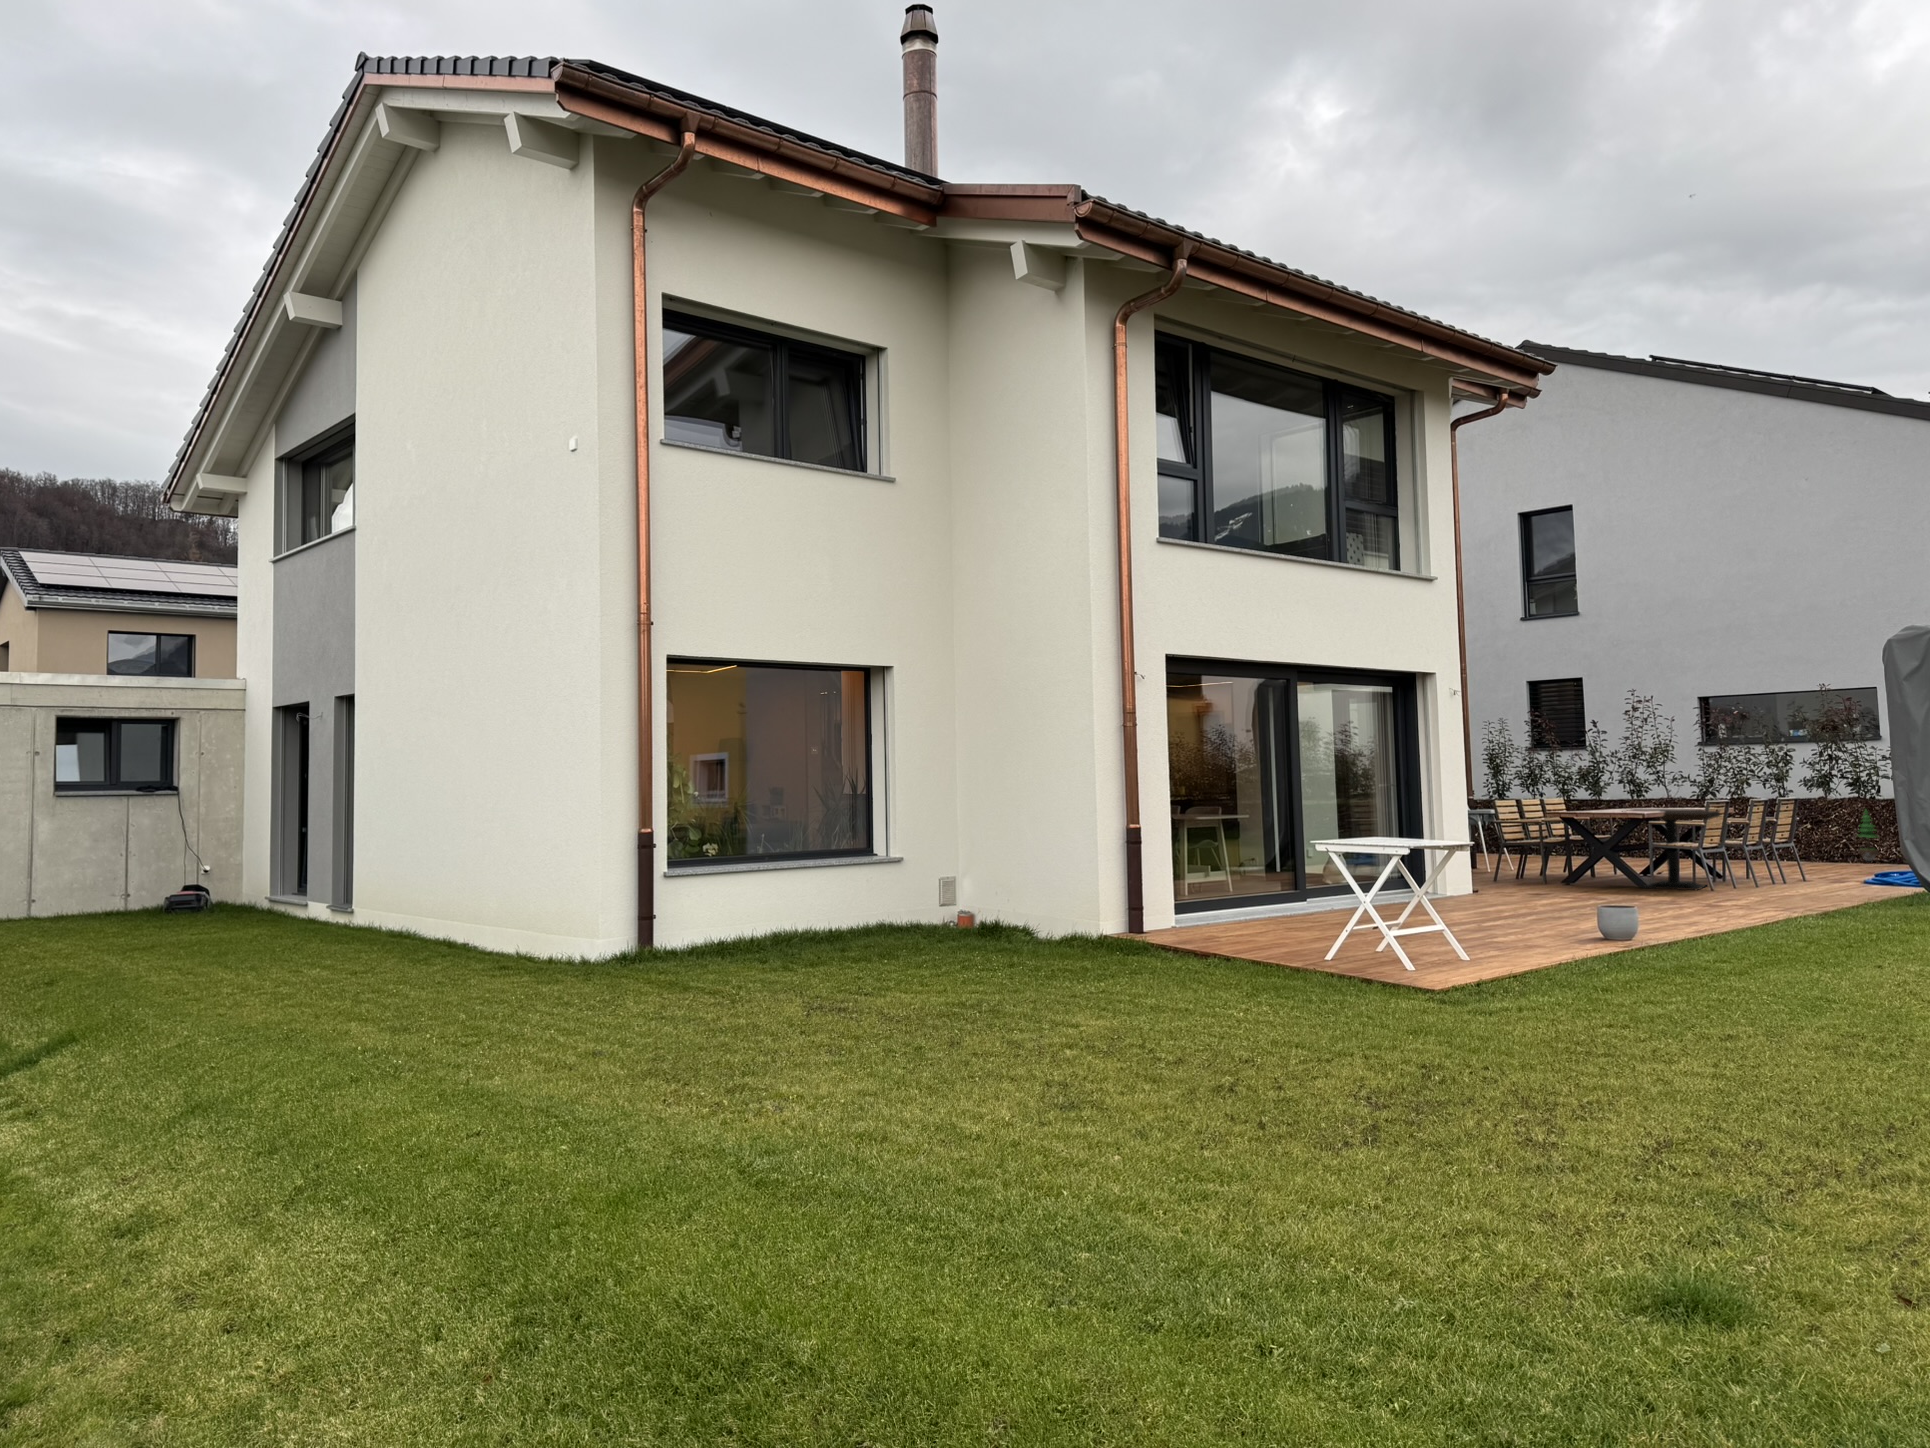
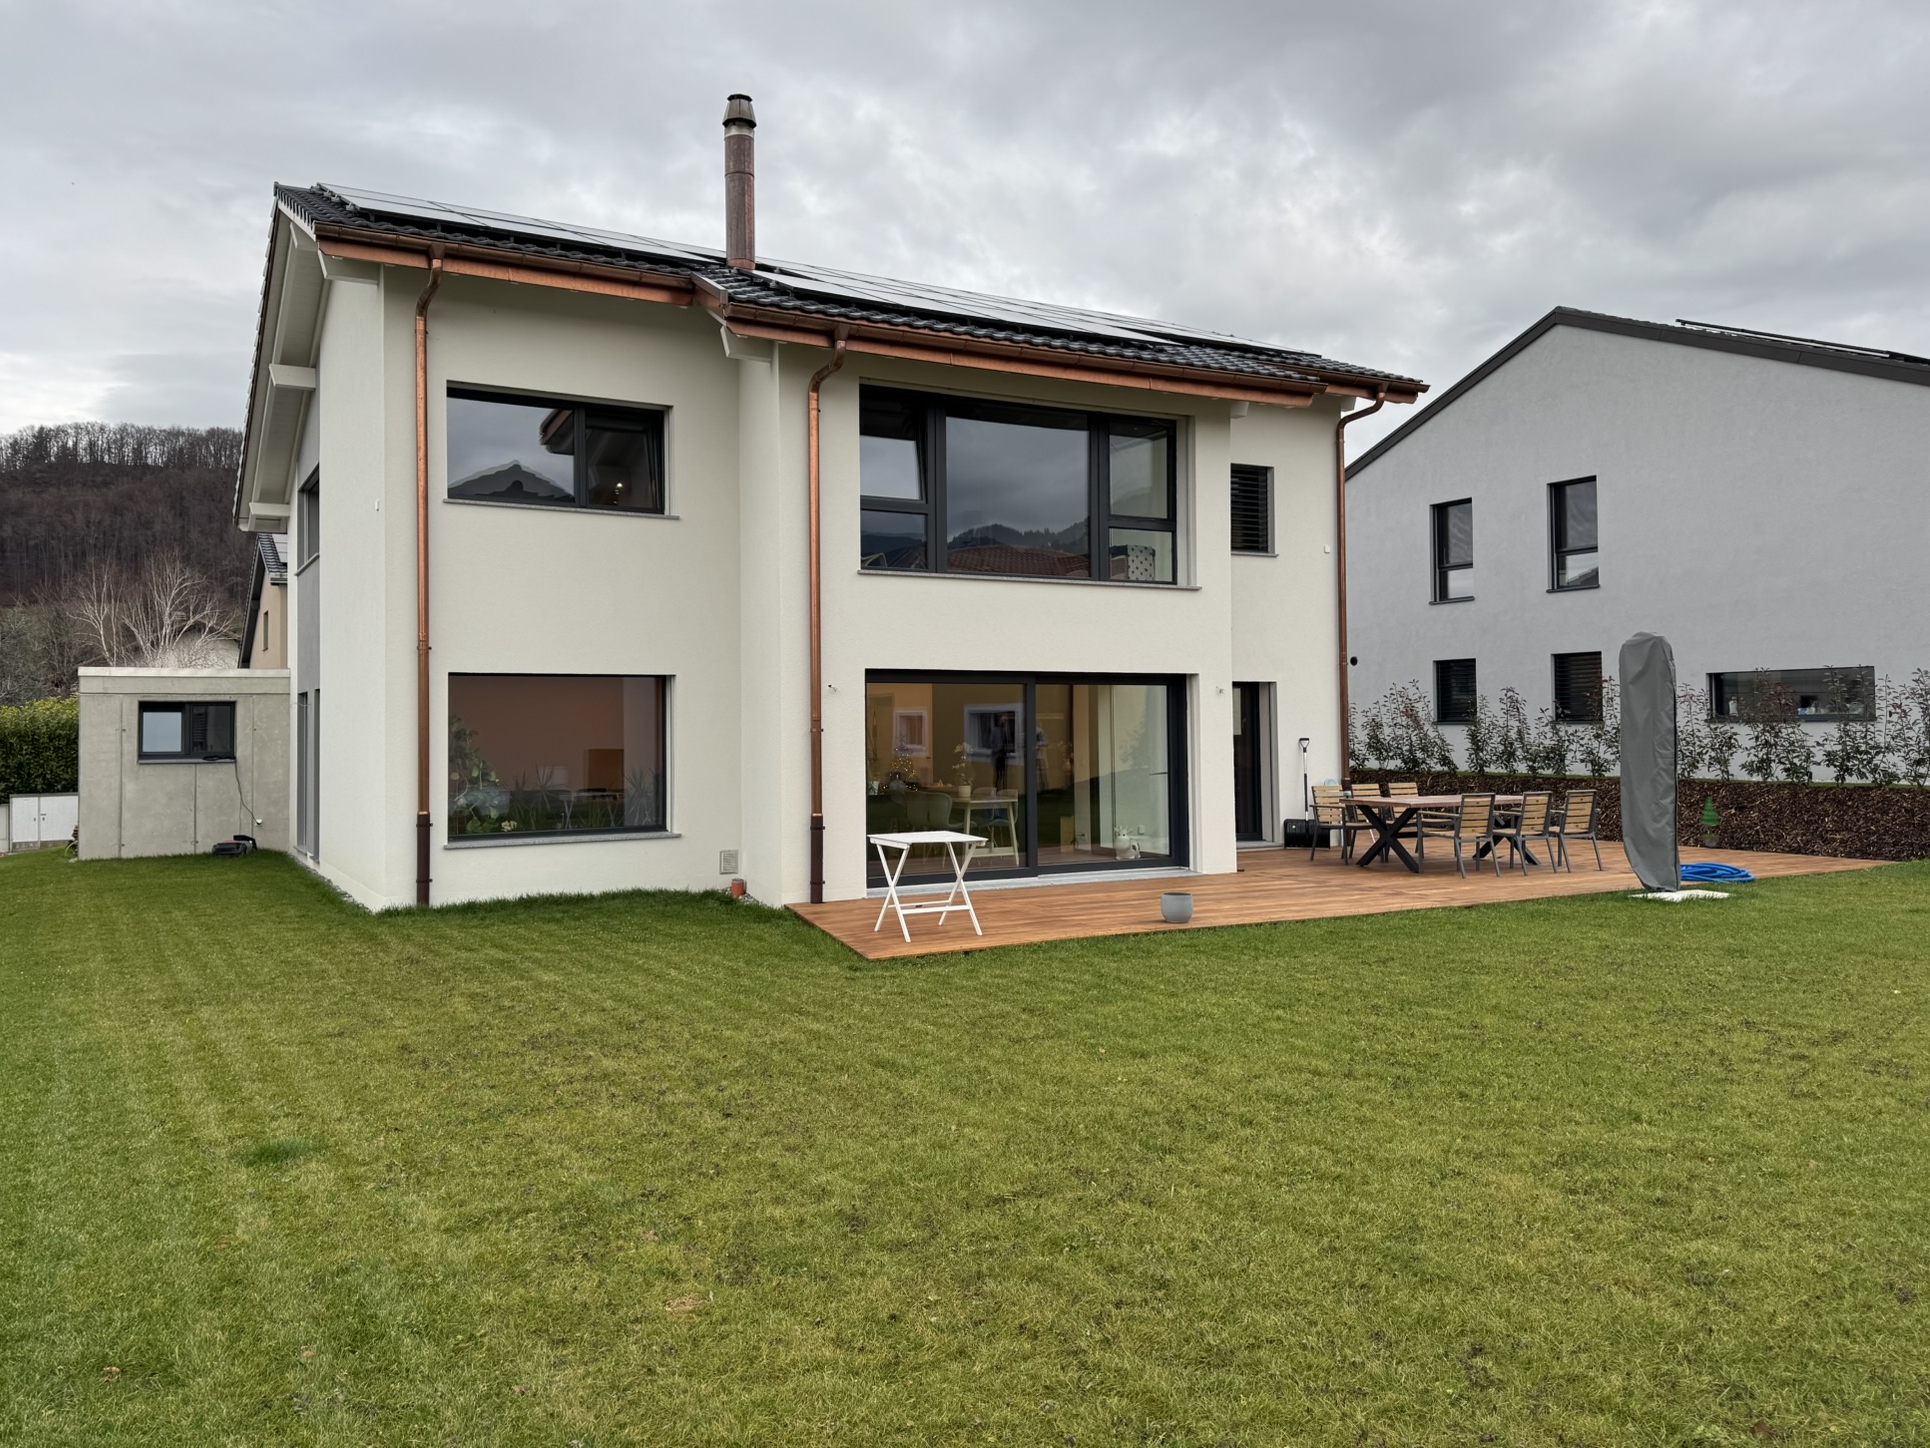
side table: present [1622,809,1720,890] -> none [1383,797,1491,874]

